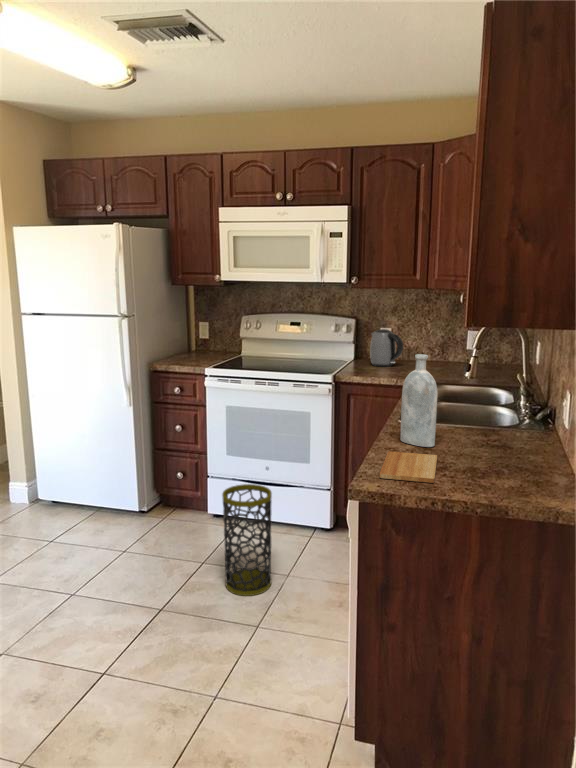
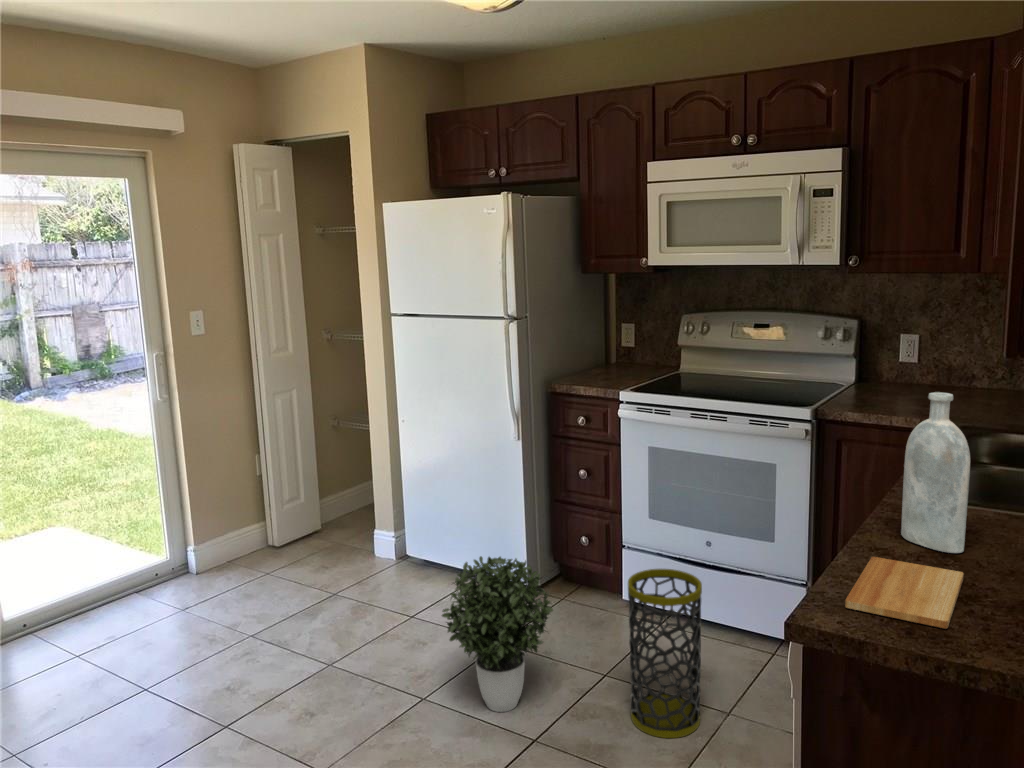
kettle: present [370,329,403,367] -> none [880,337,938,396]
potted plant: none [88,486,170,597] -> present [442,556,553,712]

